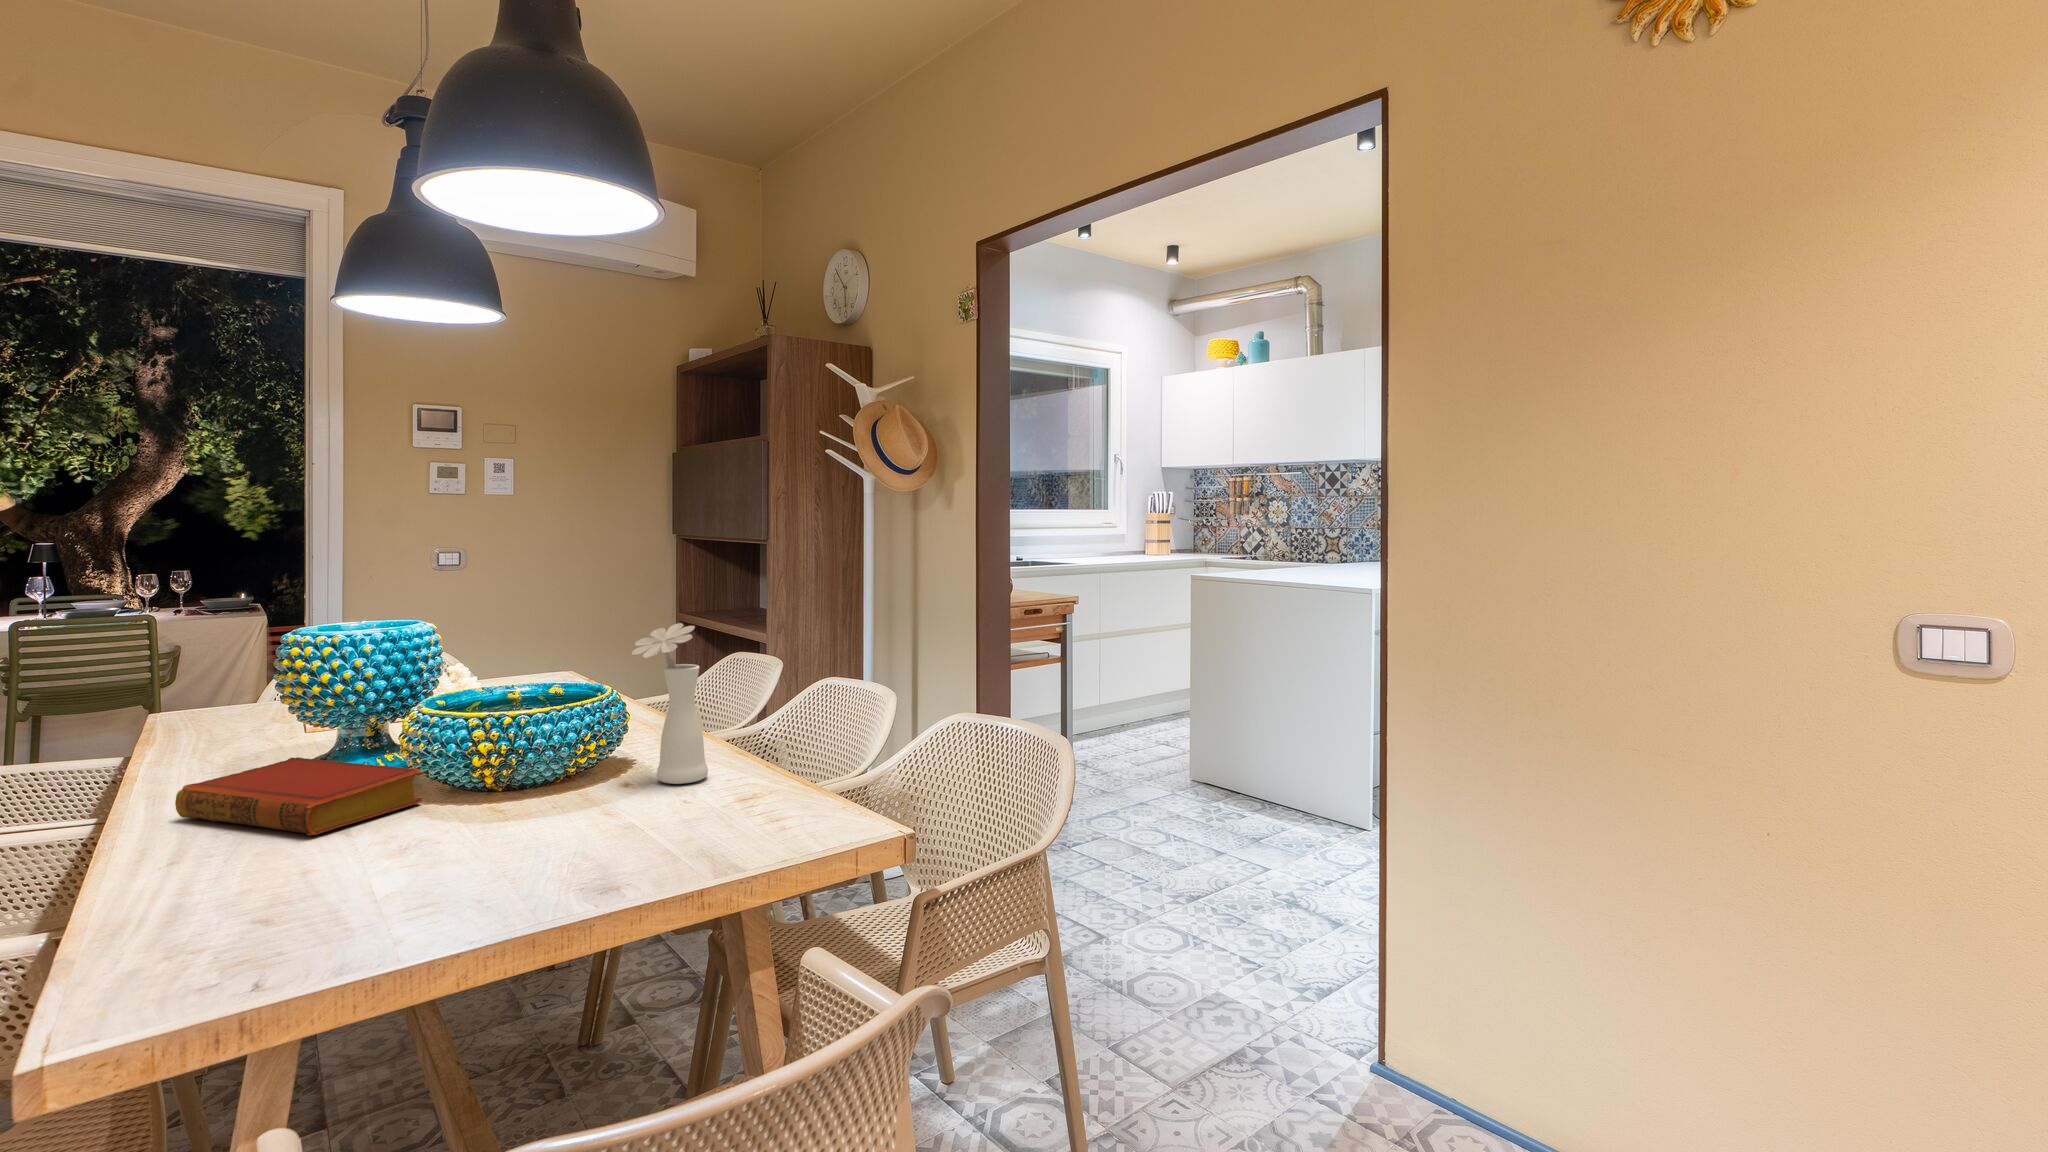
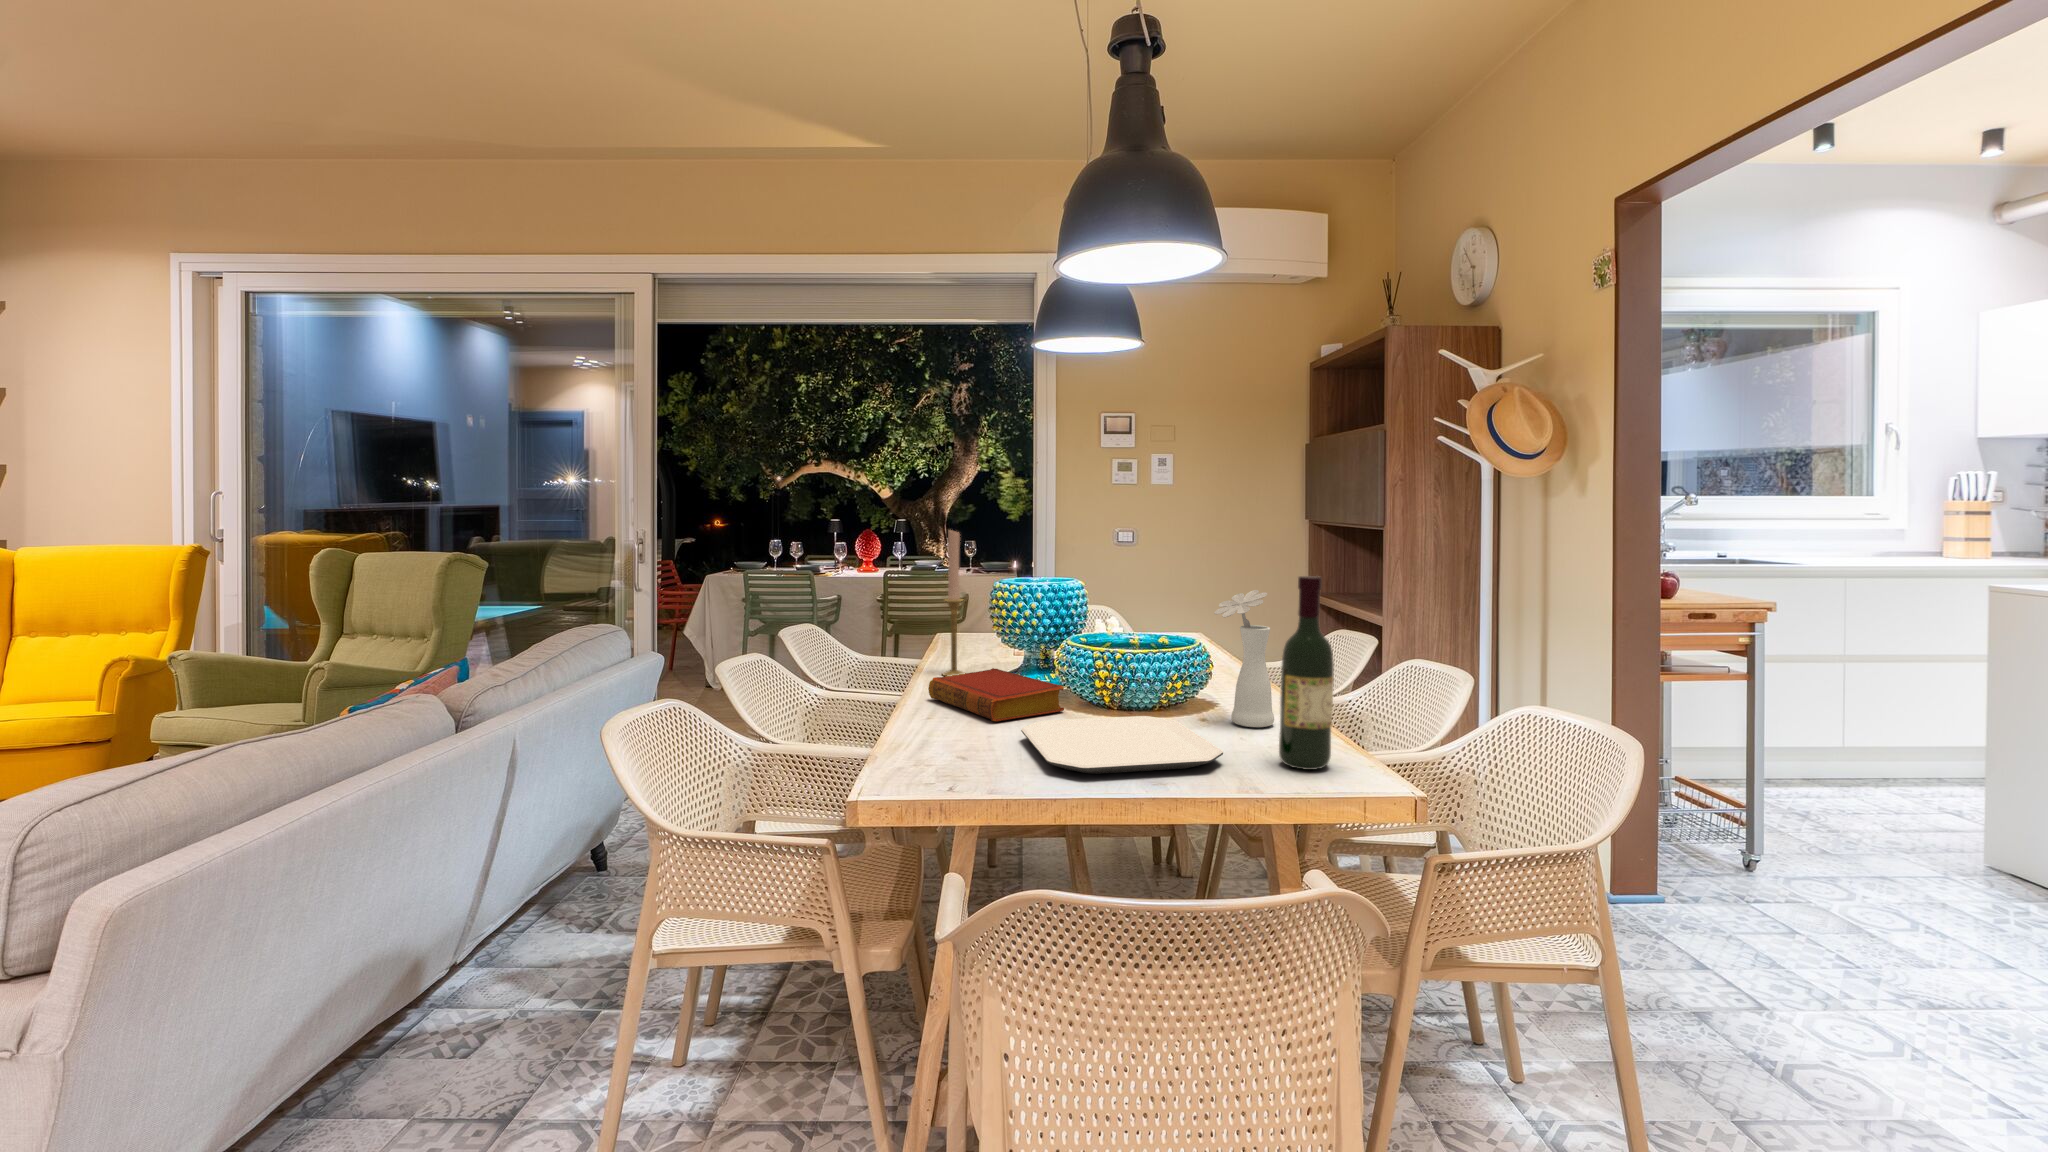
candlestick: none [187,558,235,779] -> present [943,530,963,676]
wine bottle: none [730,606,787,824] -> present [1279,576,1334,770]
plate: none [368,791,667,884] -> present [1021,716,1223,774]

